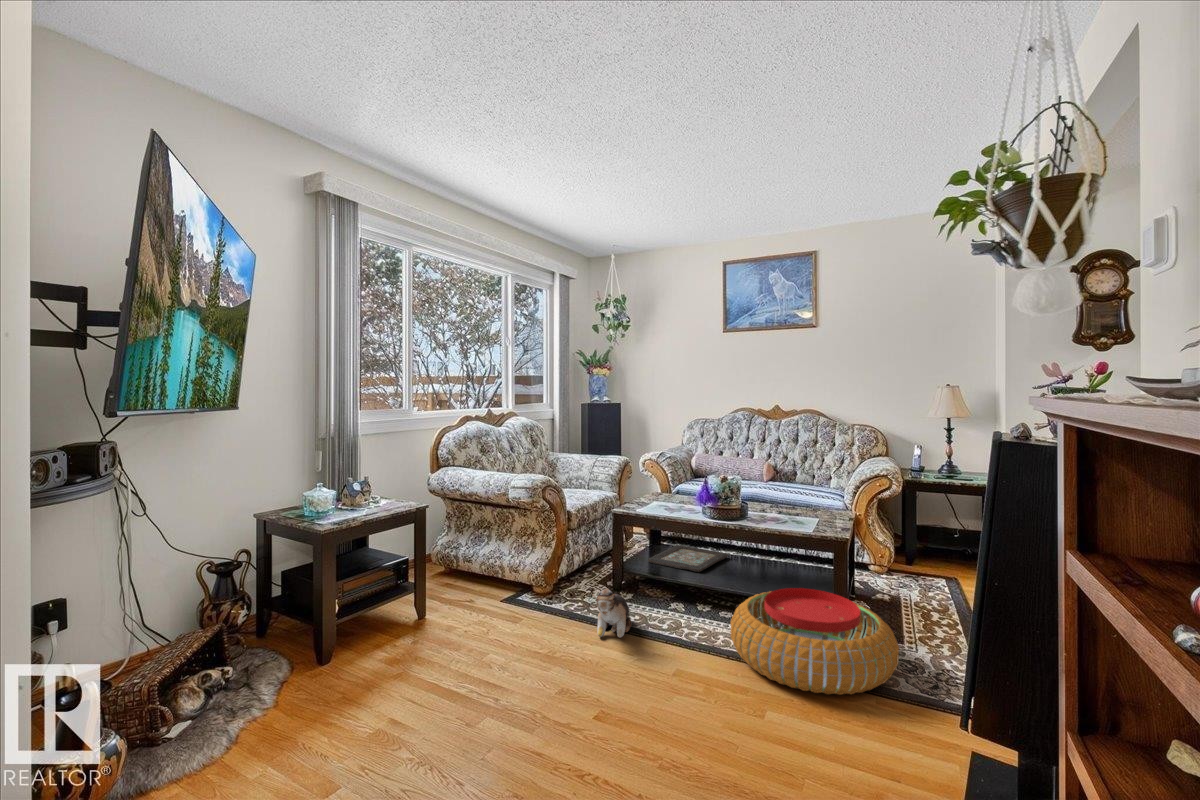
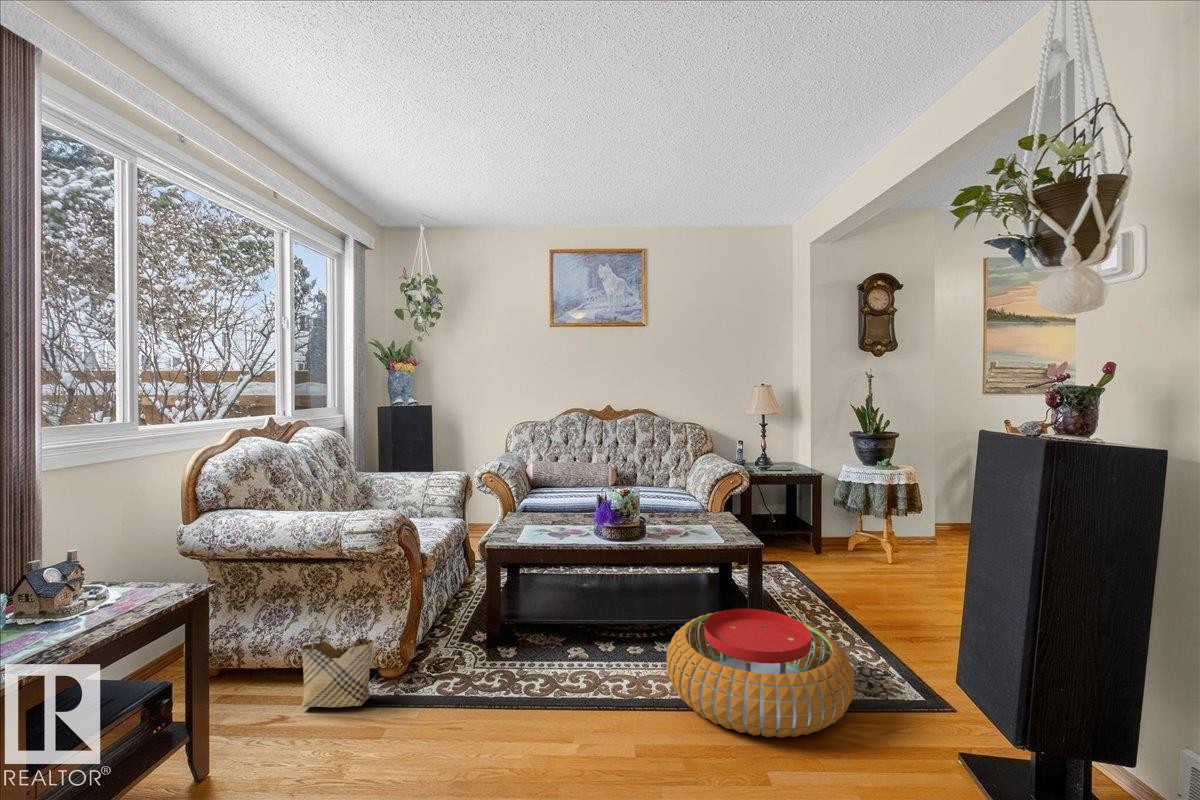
woven basket: none [482,538,527,606] -> present [301,605,374,707]
decorative tray: present [648,545,728,572] -> none [526,574,610,607]
plush toy: present [592,589,632,638] -> none [501,658,540,726]

